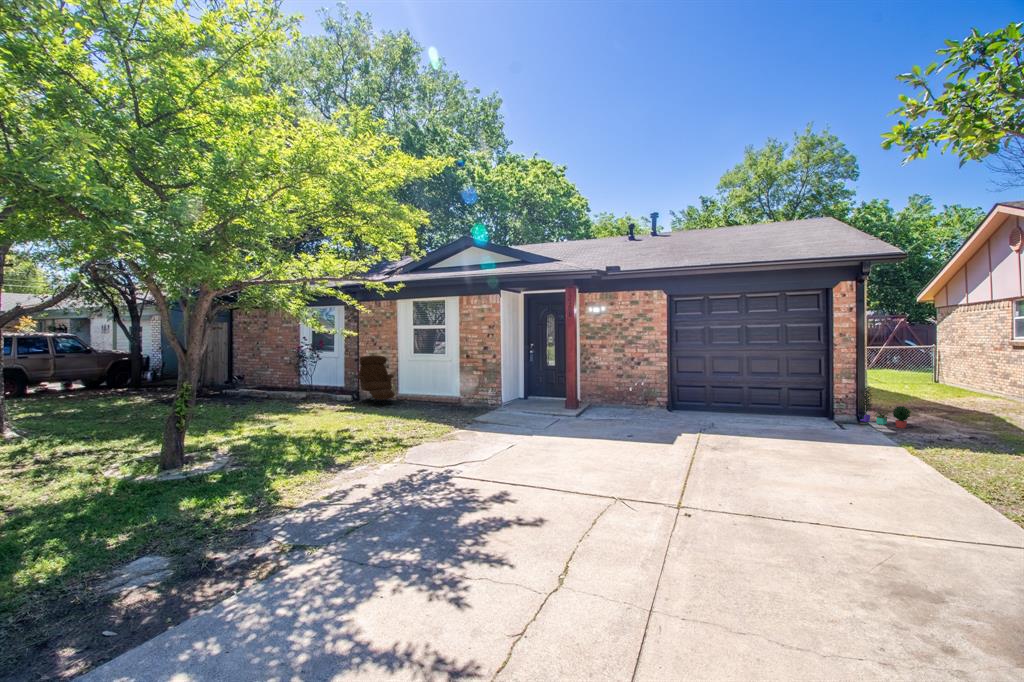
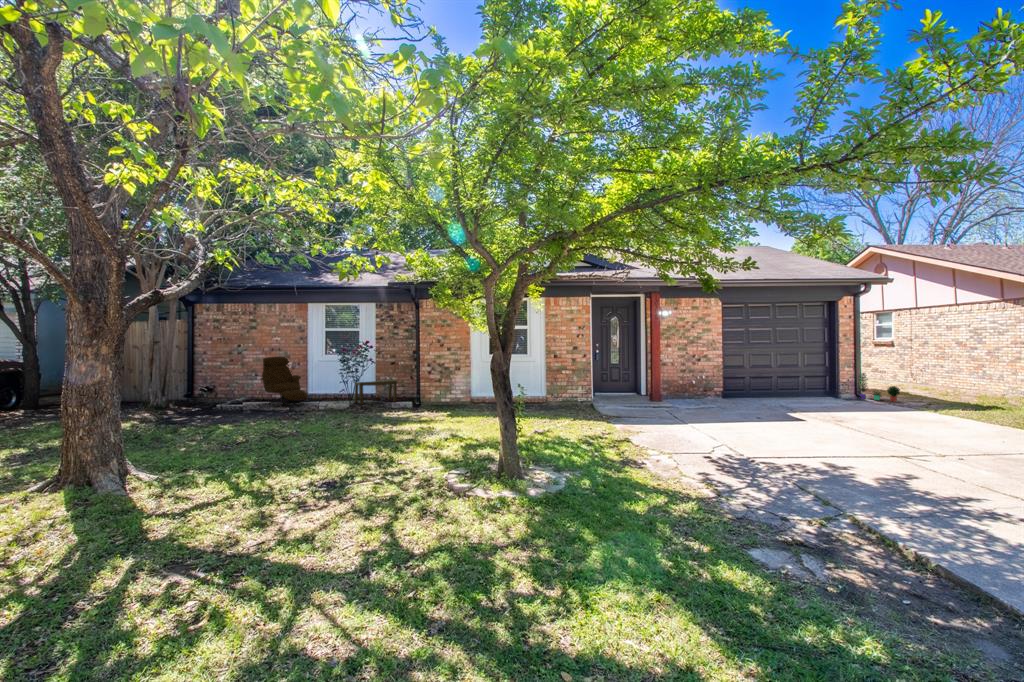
lounge chair: present [357,356,395,406] -> present [261,357,308,406]
bench: none [308,375,346,397] -> present [354,380,397,405]

